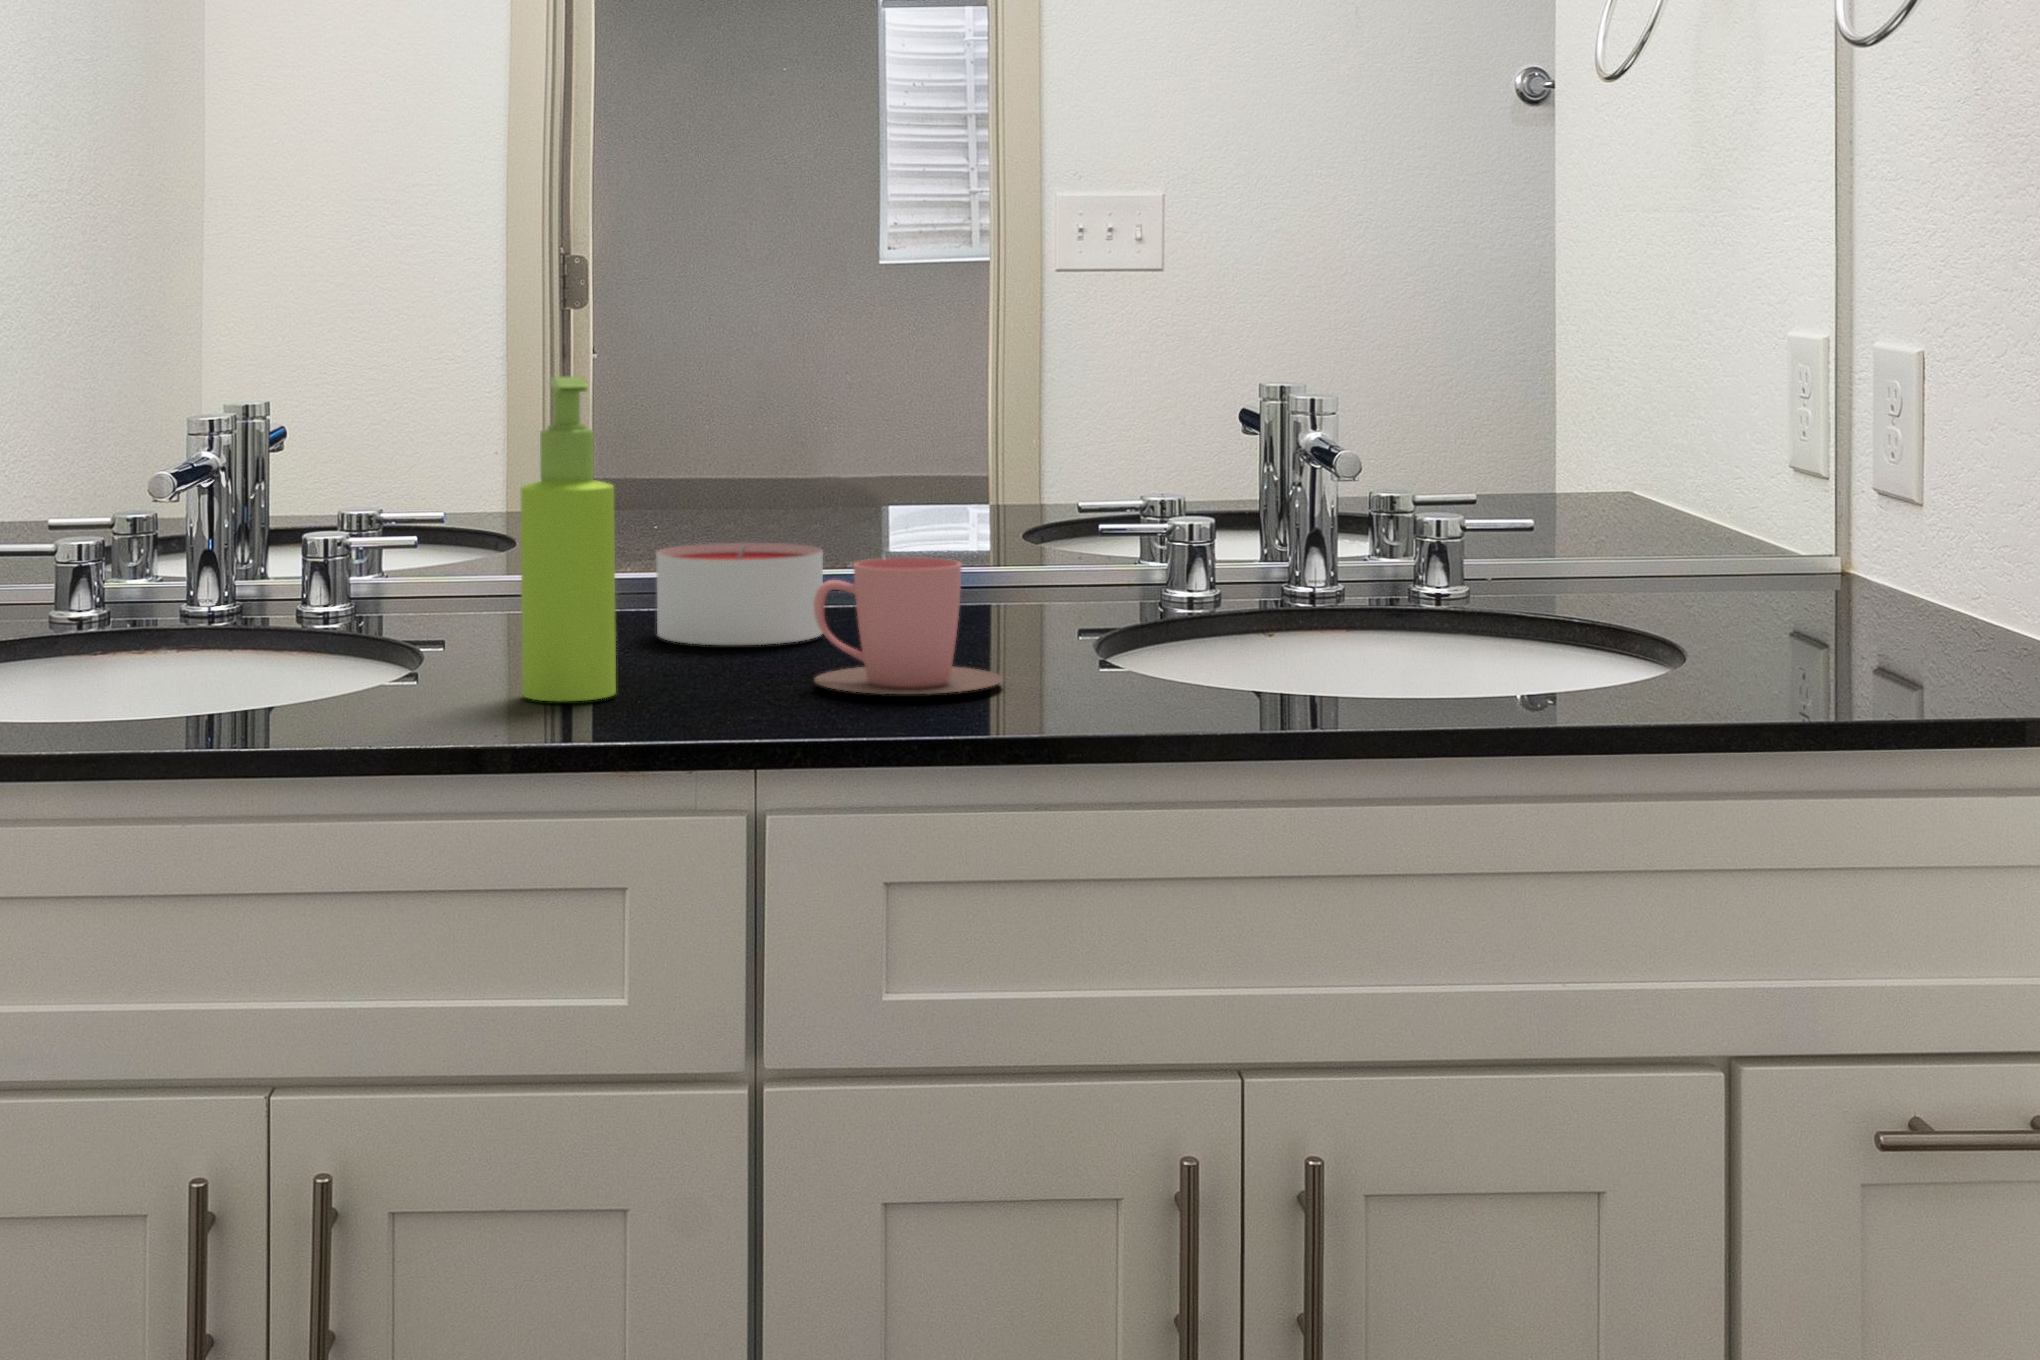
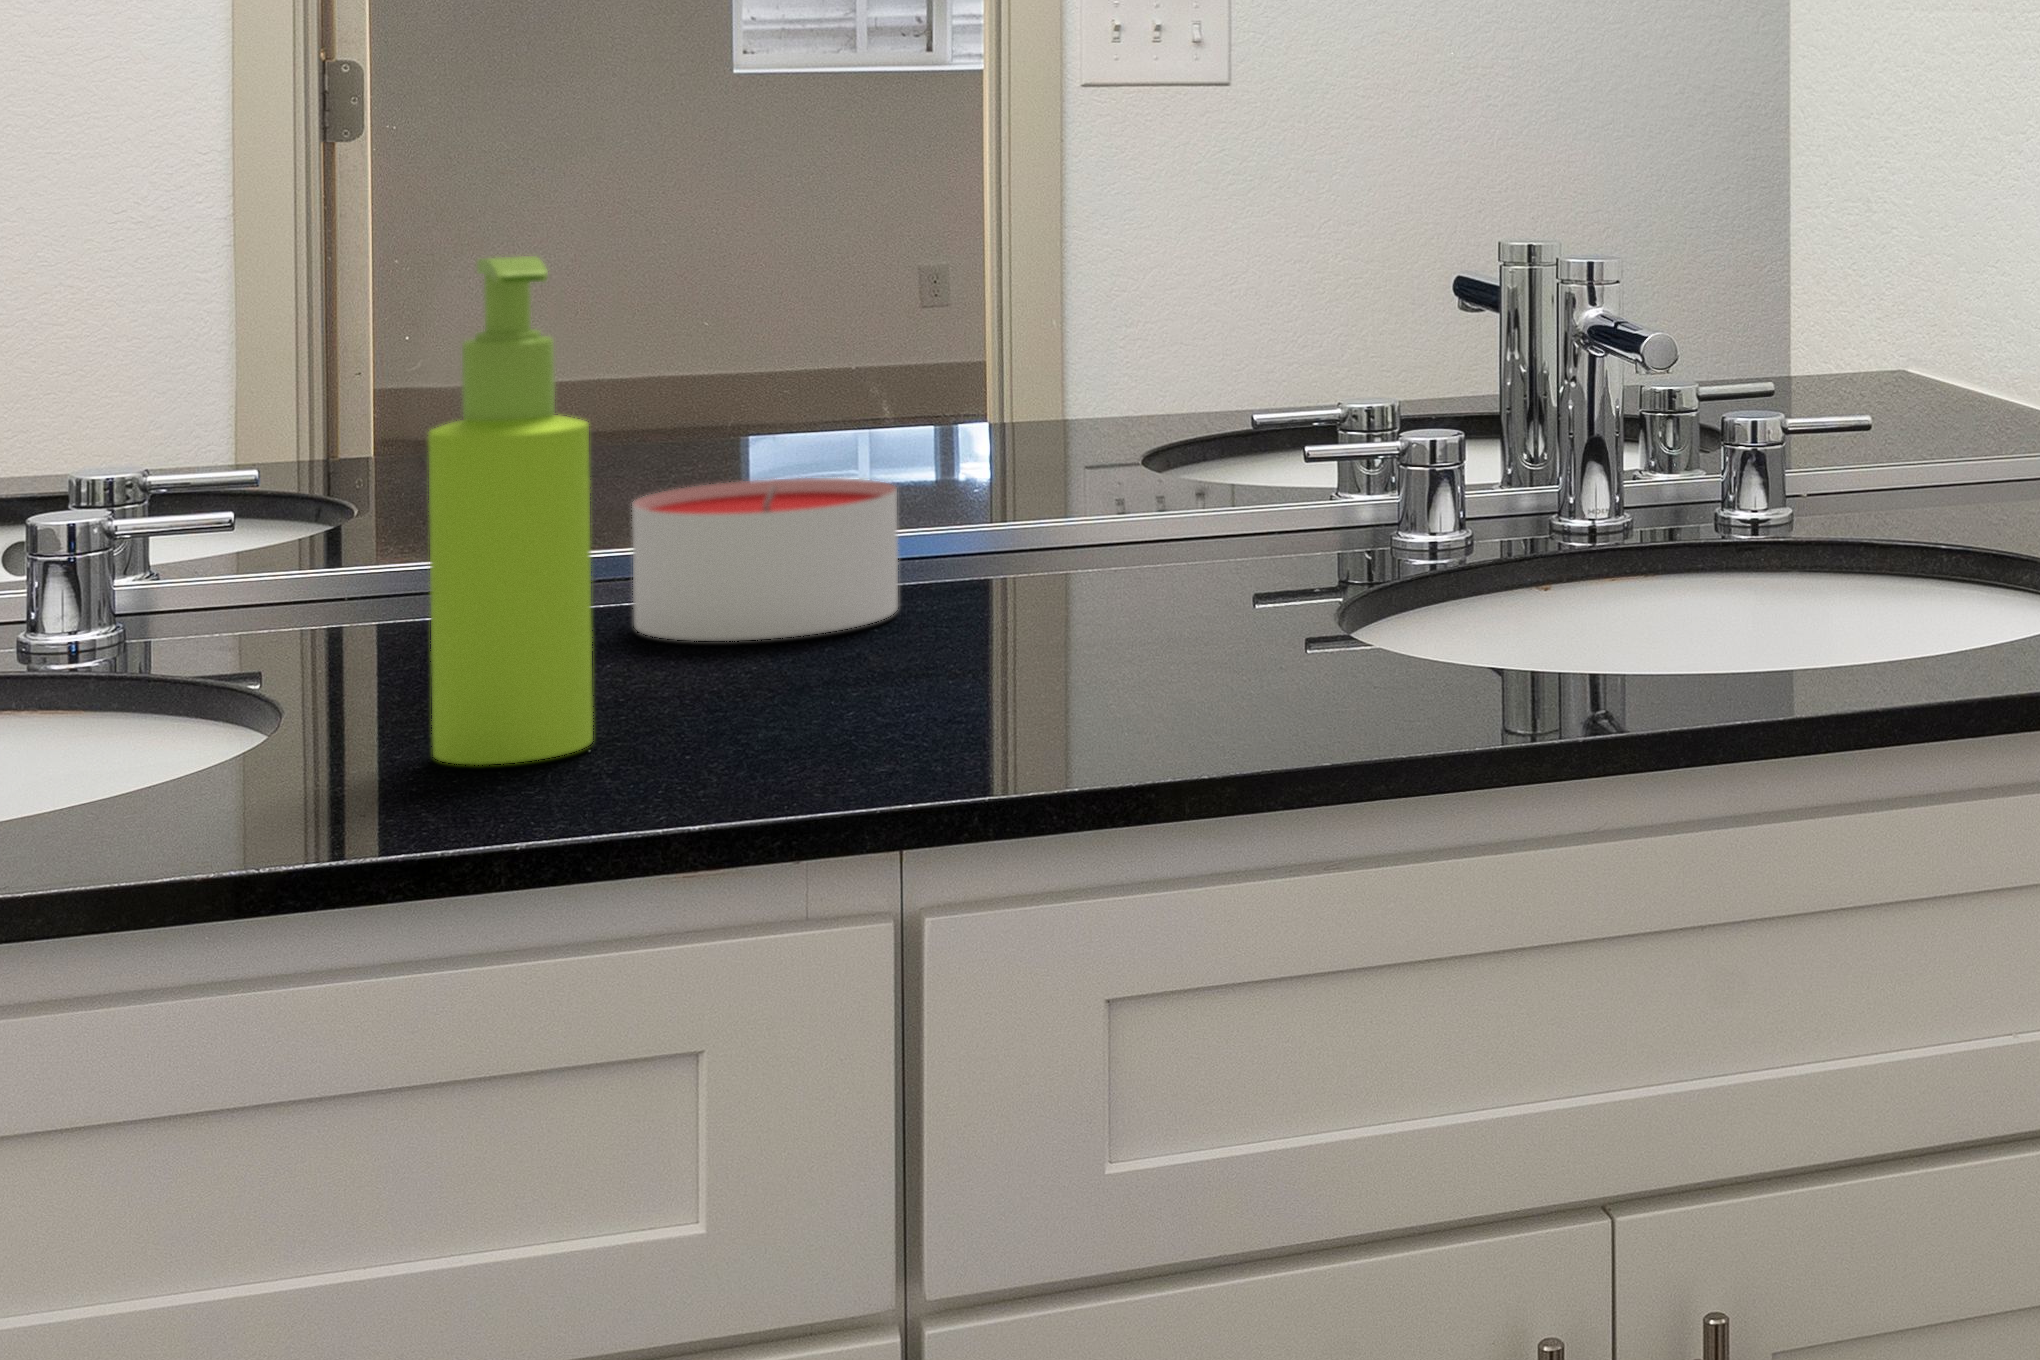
cup: present [814,558,1003,694] -> none [911,503,1199,712]

